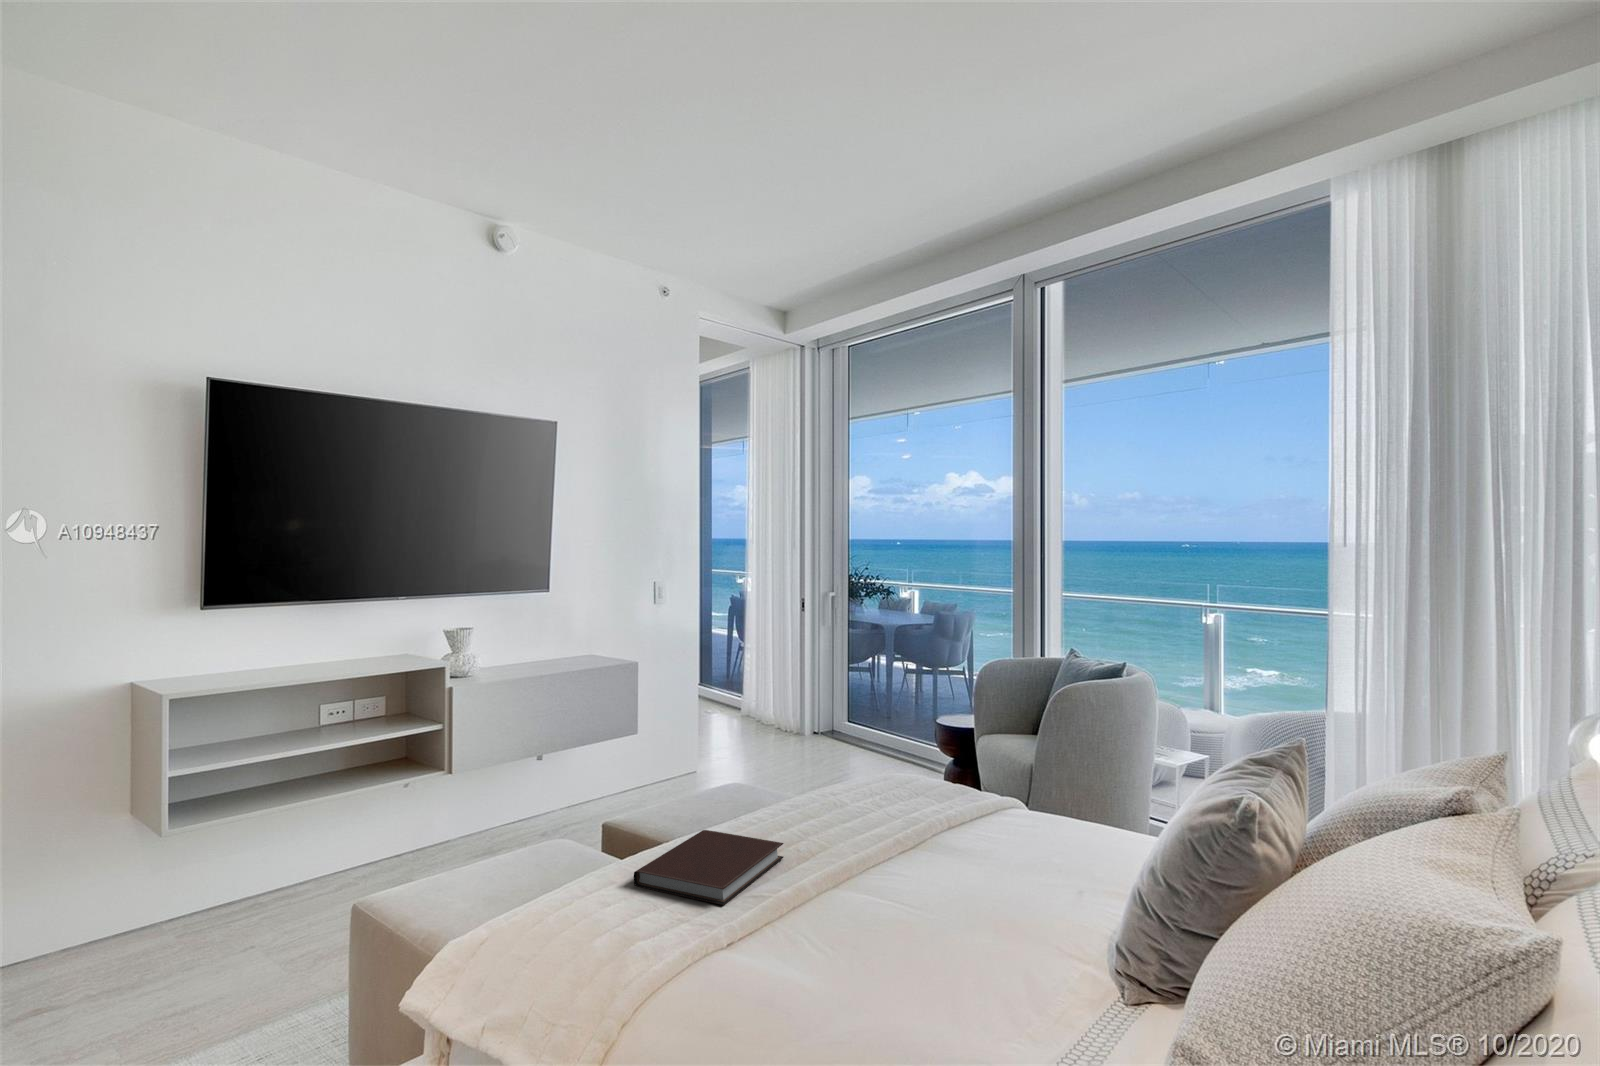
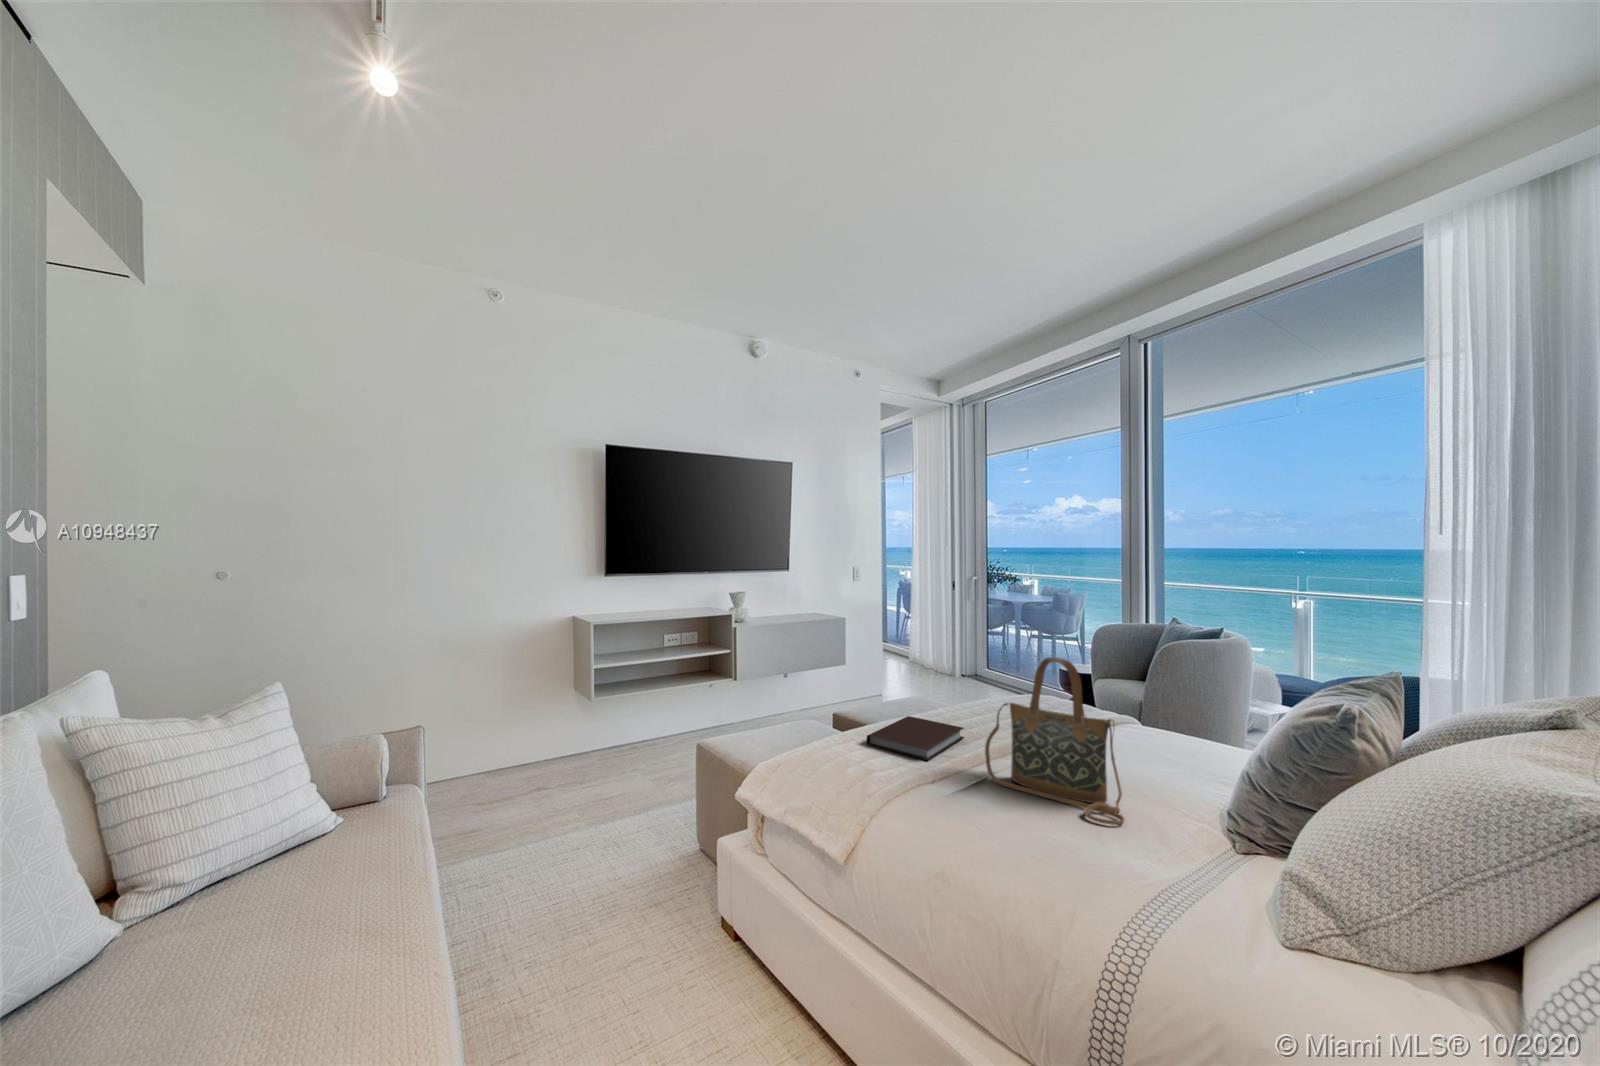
handbag: none [806,741,987,984] -> present [985,658,1124,825]

